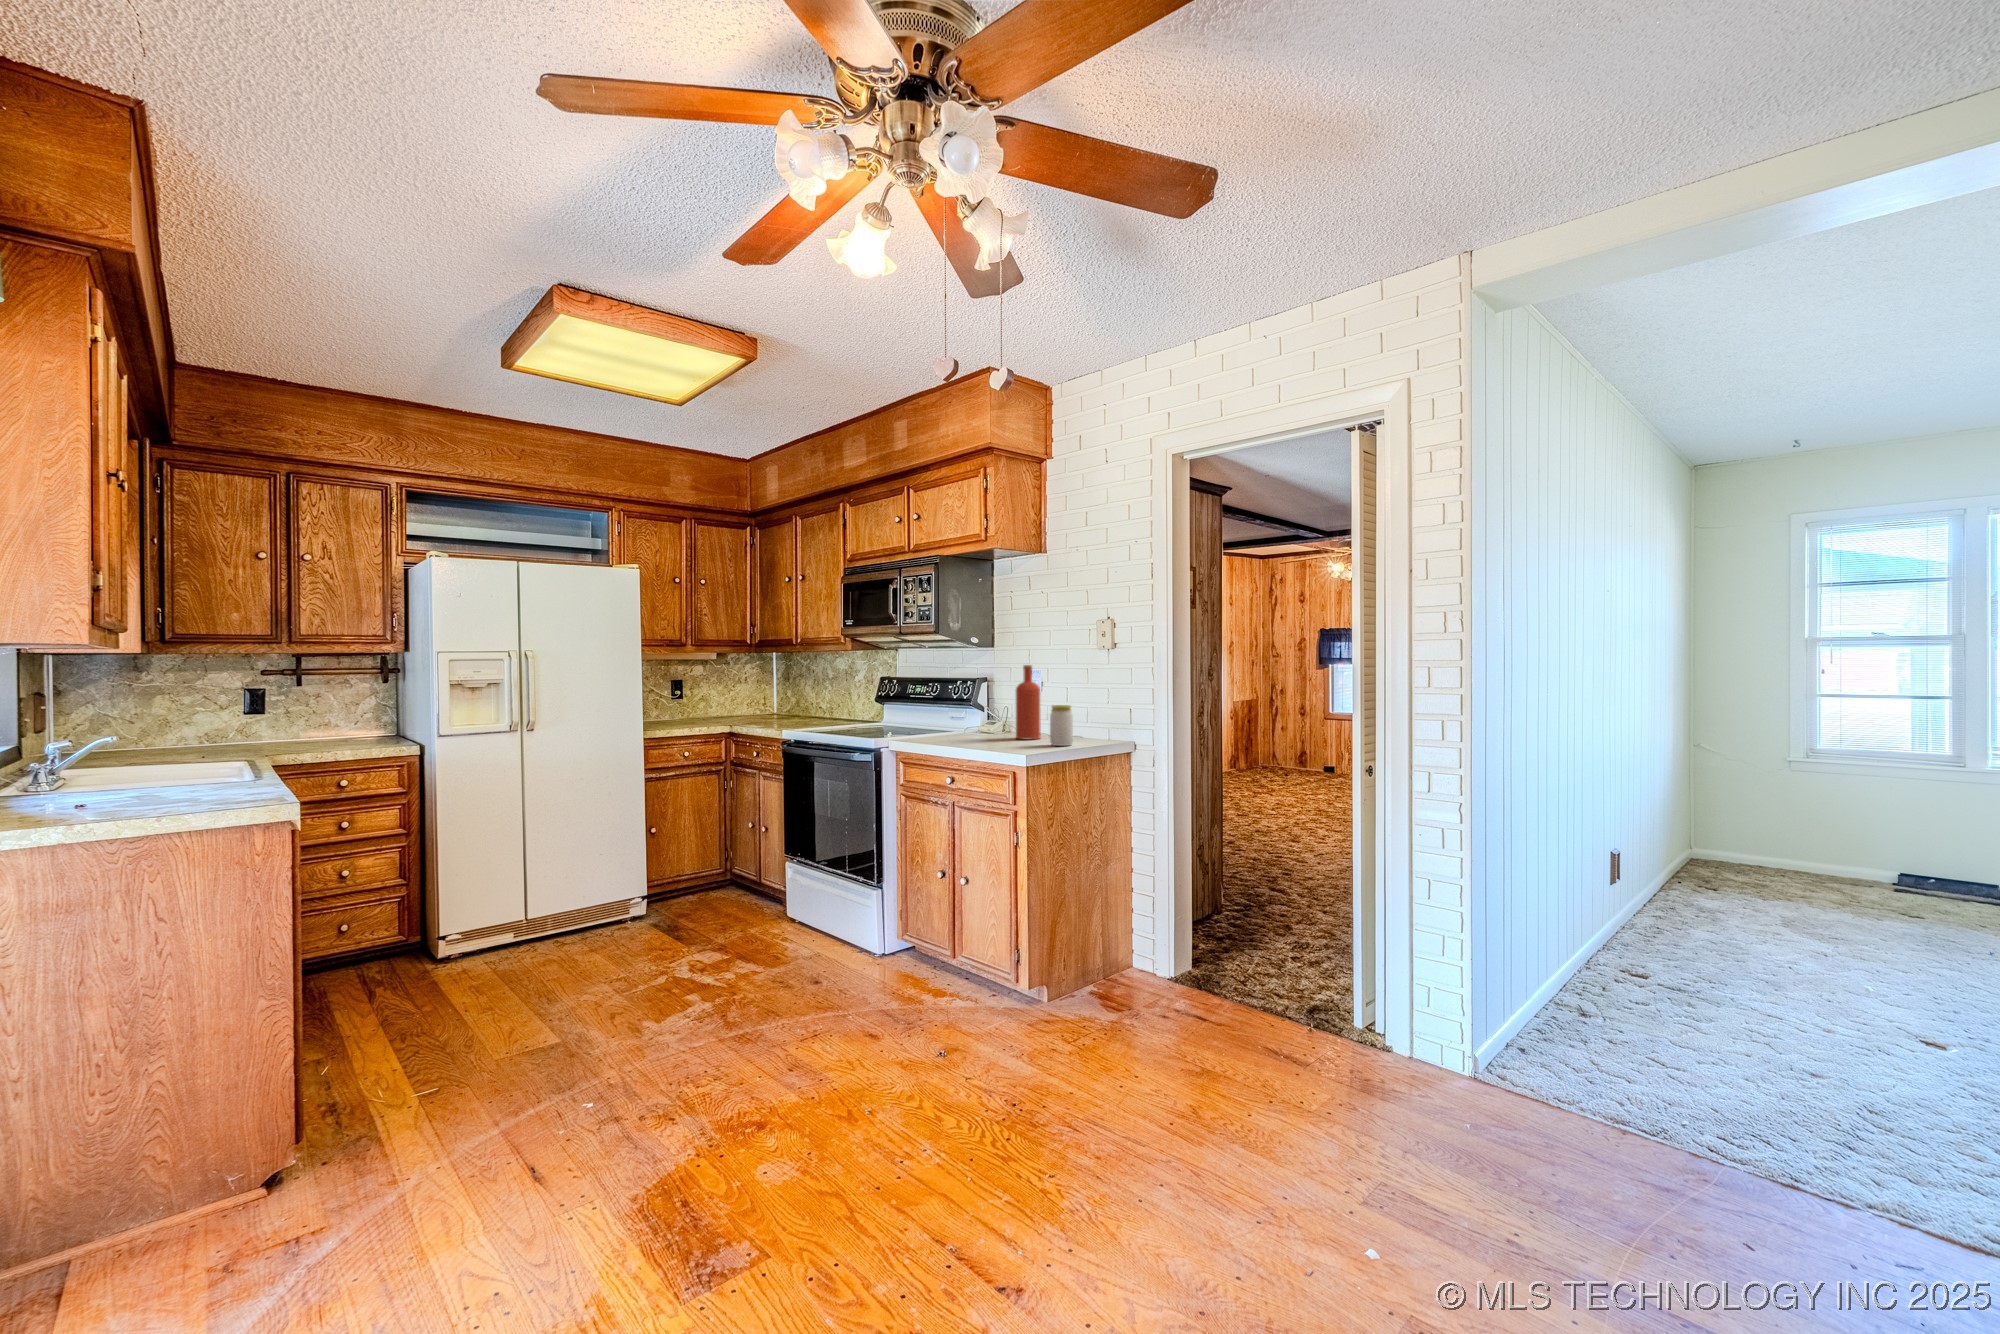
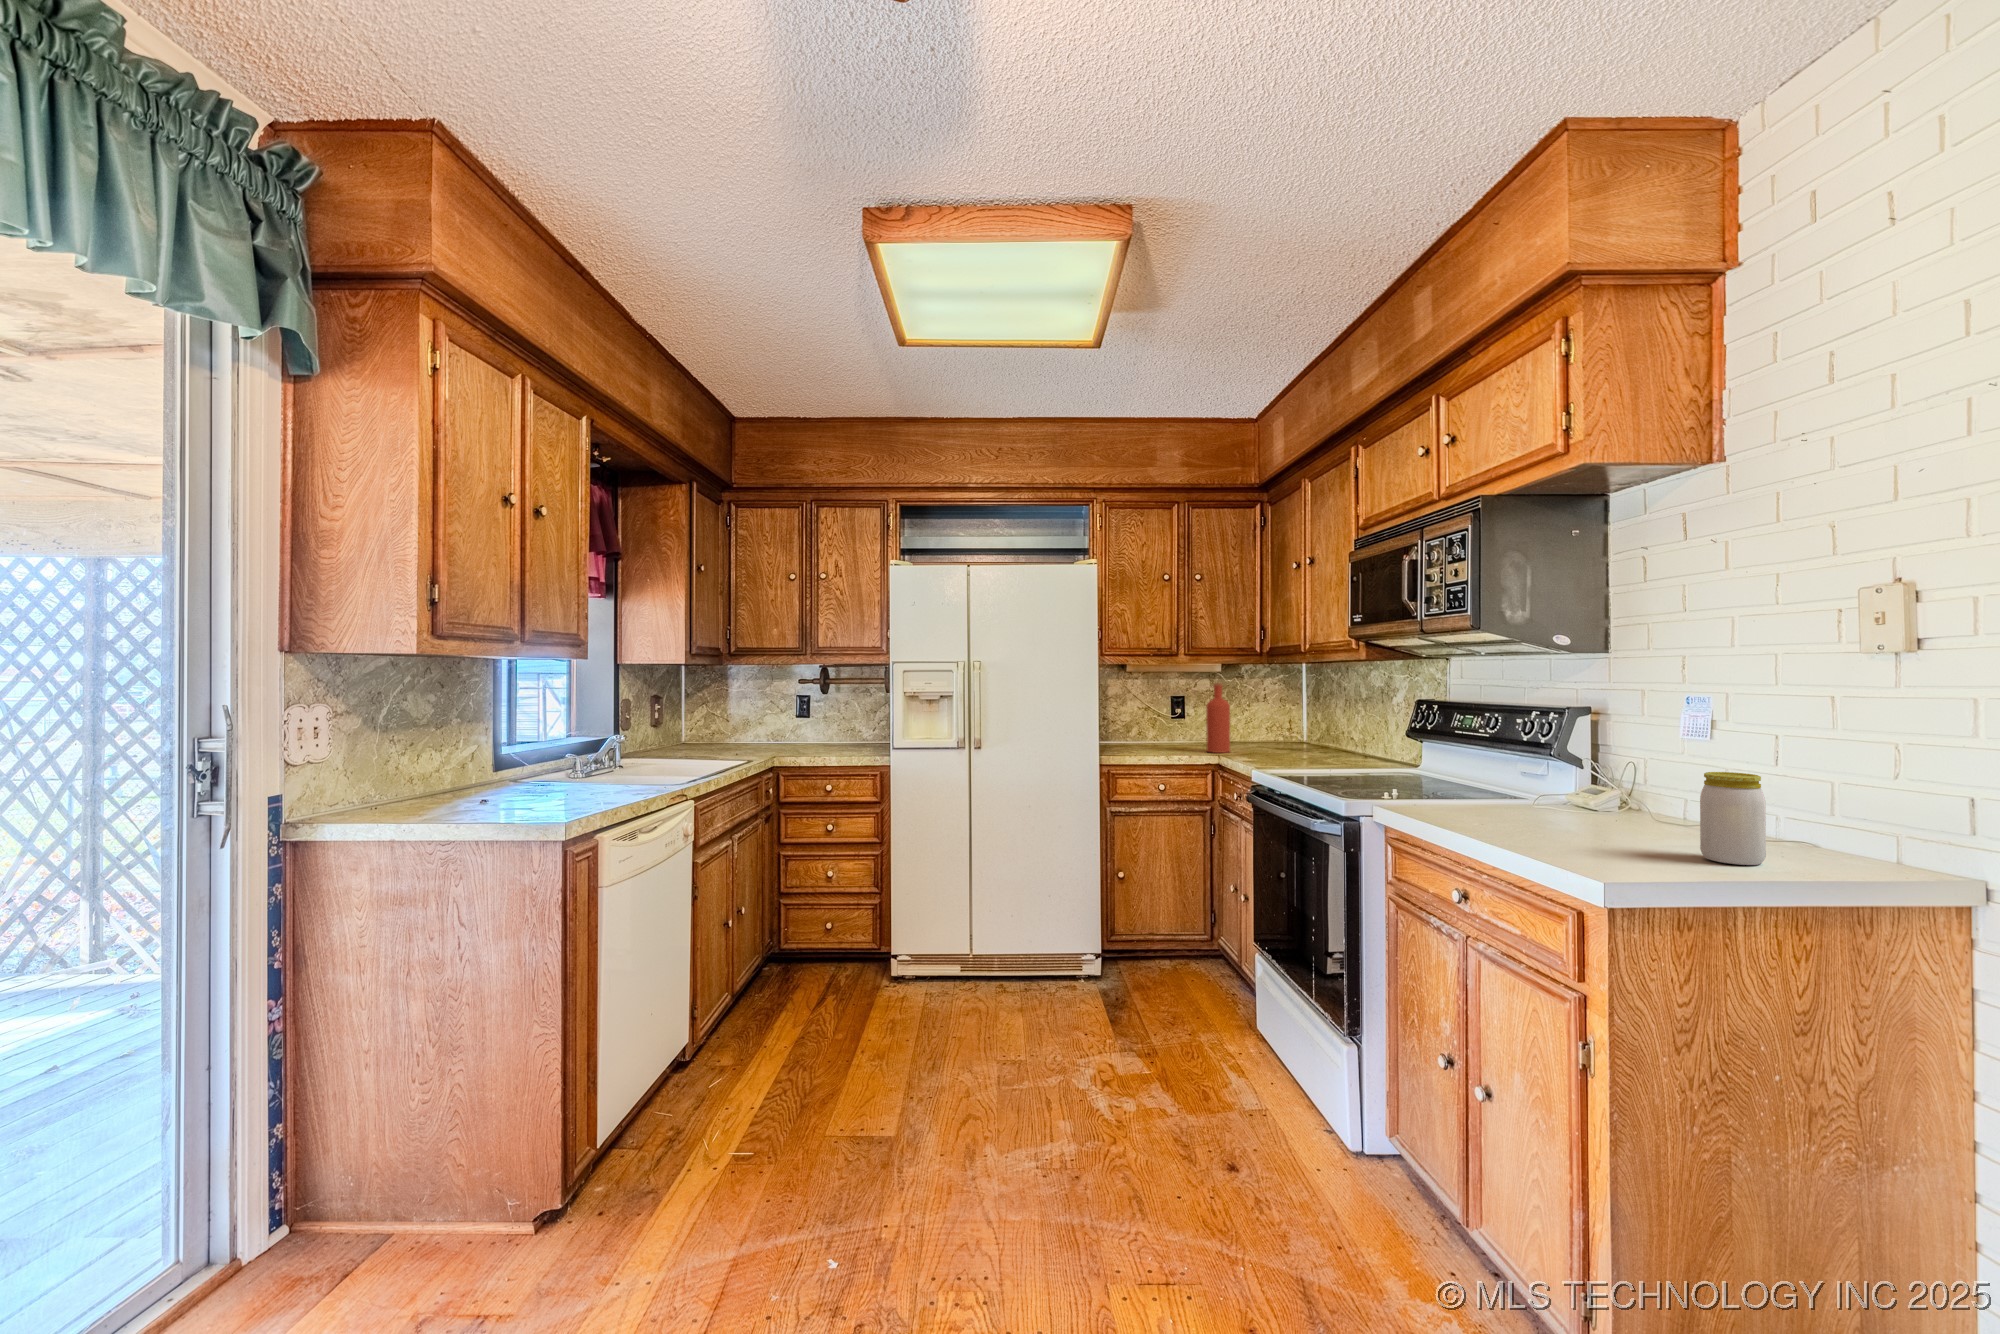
bottle: present [1016,665,1041,740] -> present [1206,683,1230,753]

